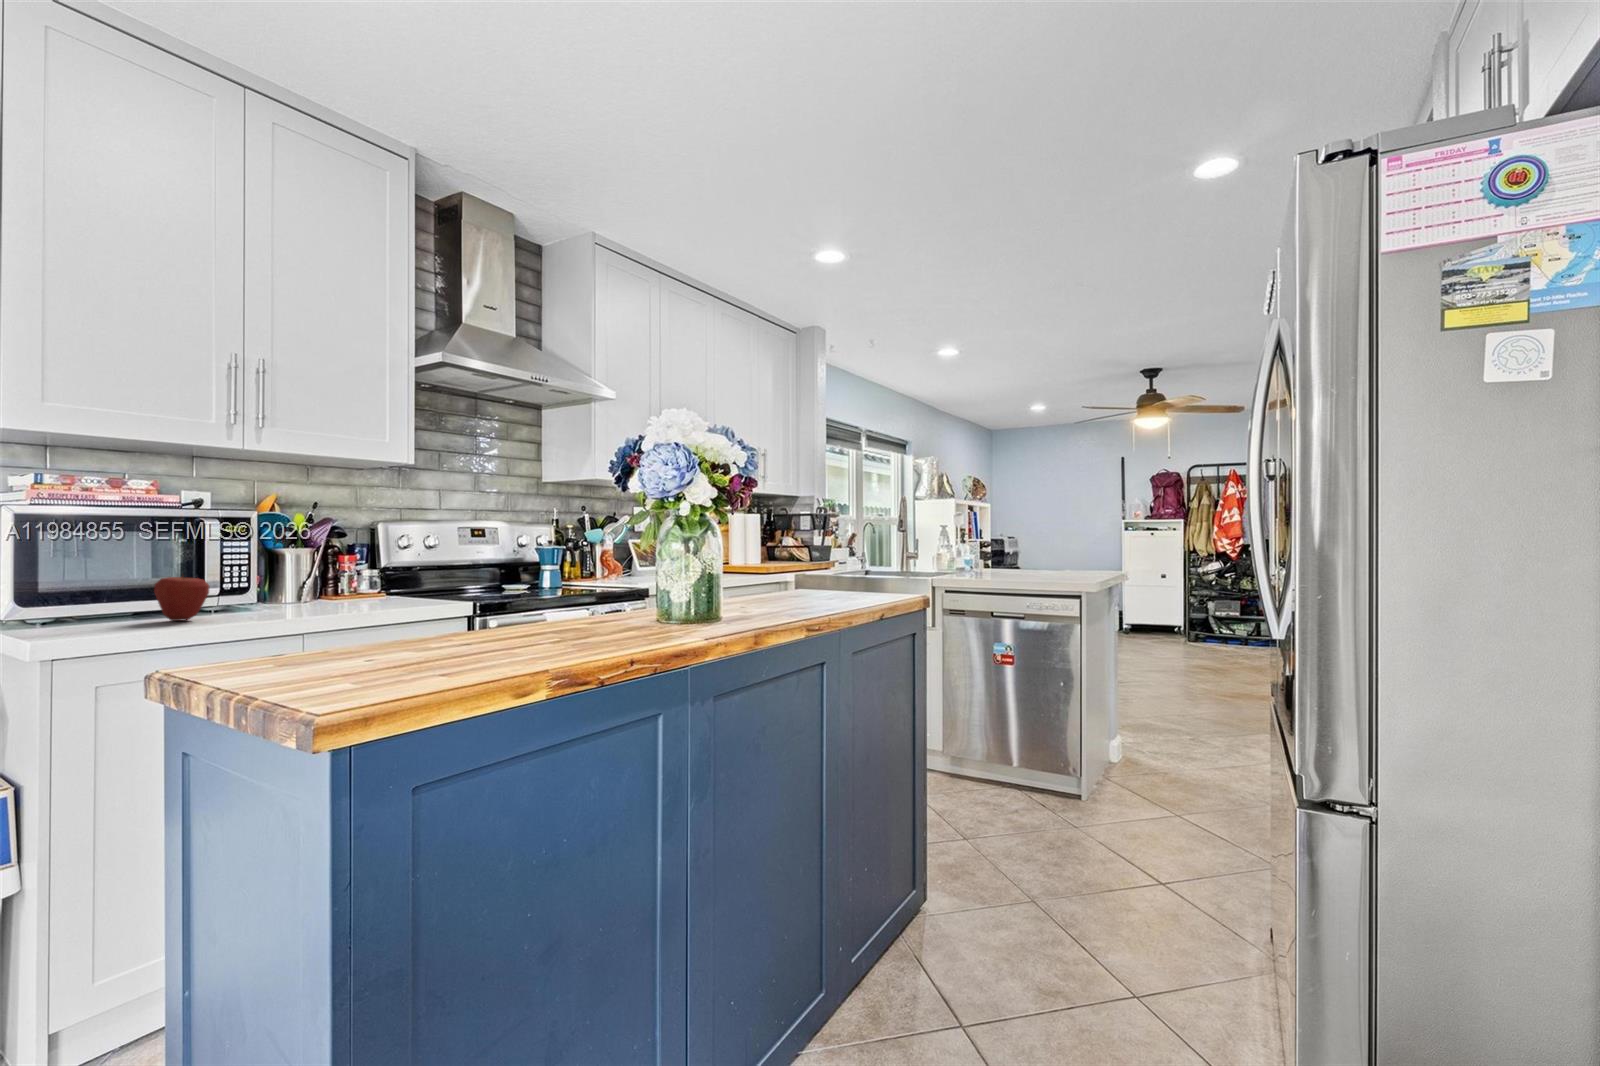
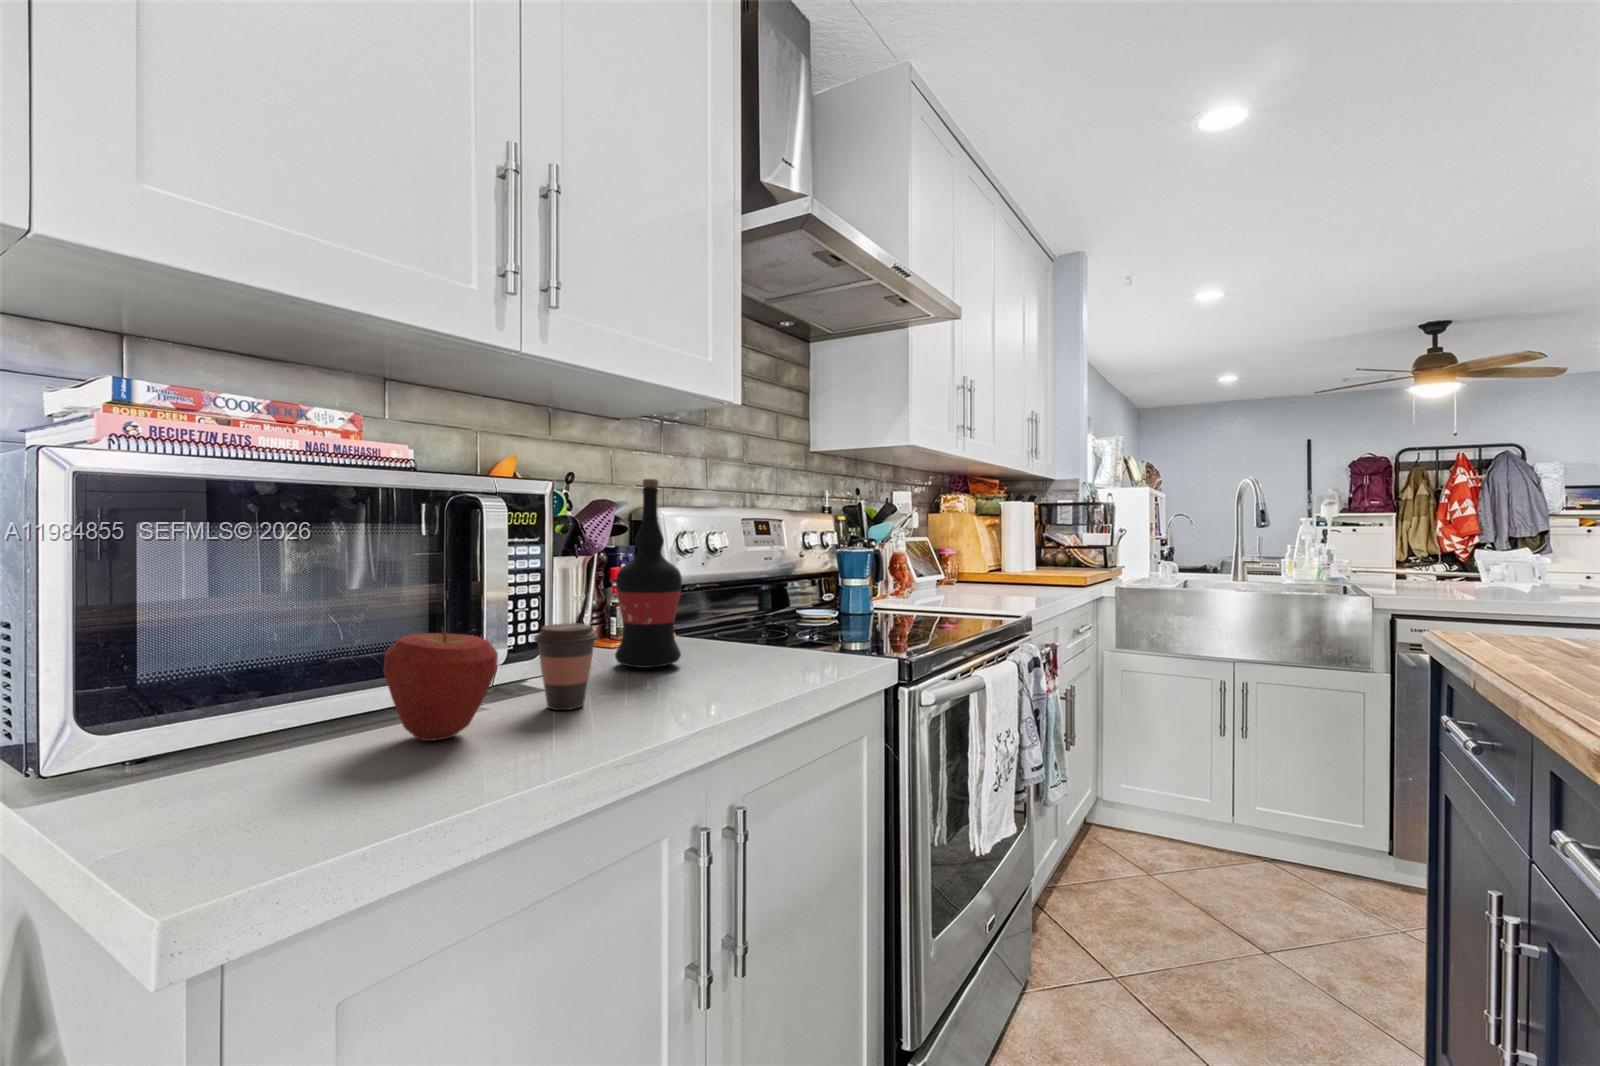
wine bottle: none [305,508,346,607] -> present [615,479,682,668]
coffee cup: none [236,578,271,616] -> present [534,623,598,710]

